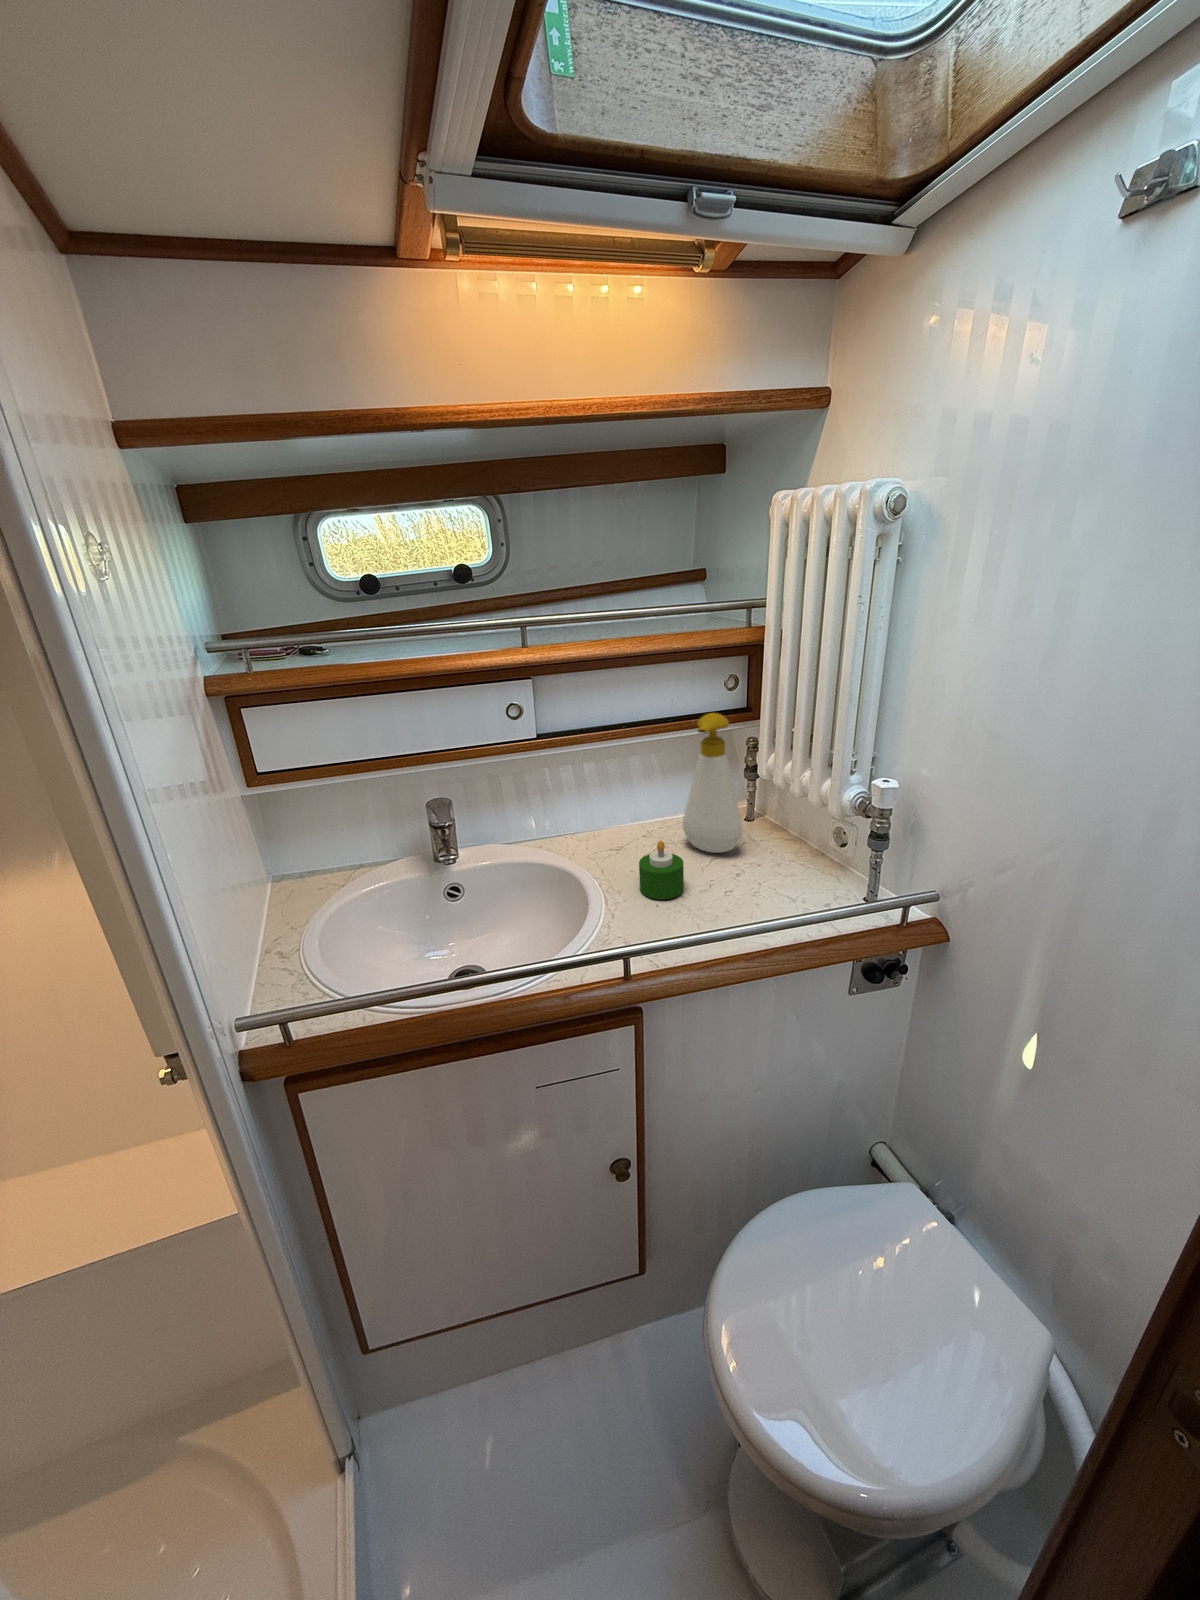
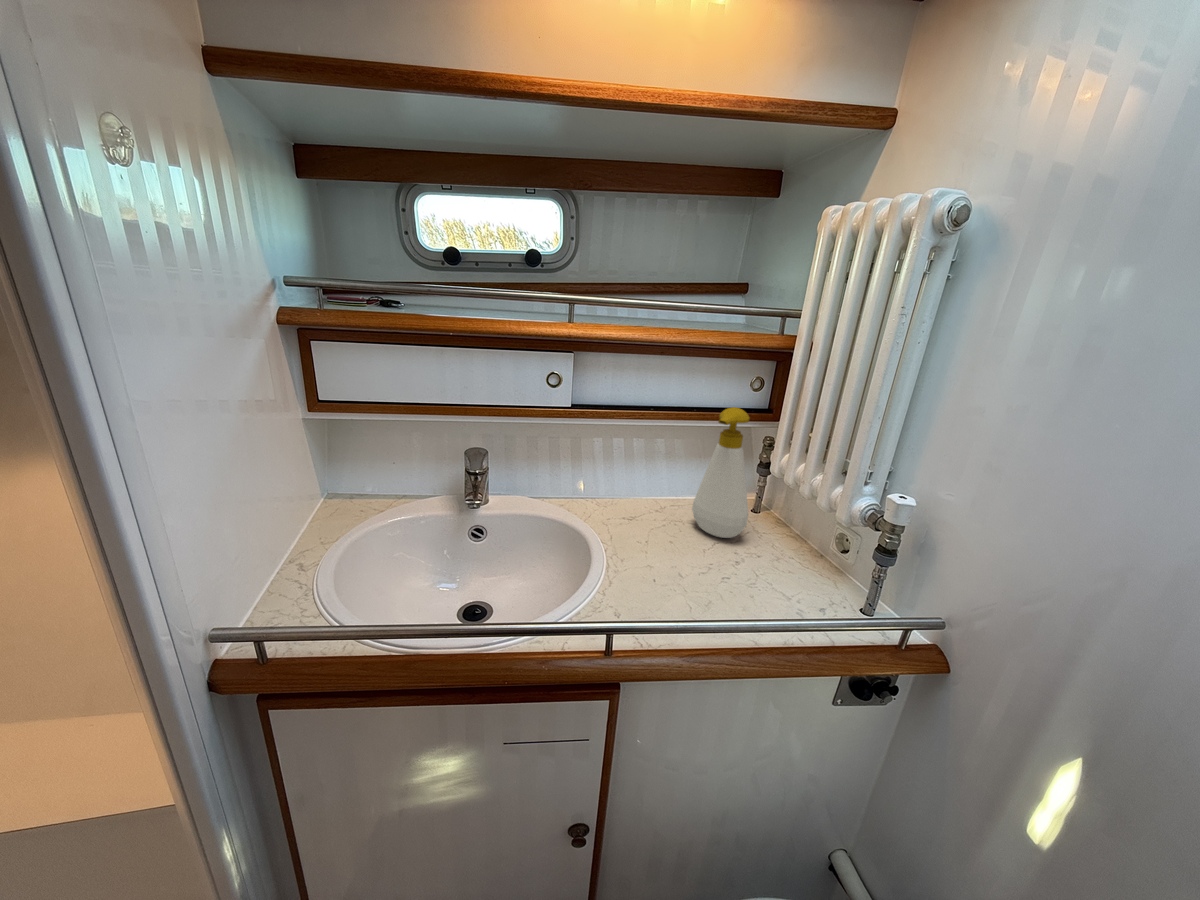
candle: present [639,840,684,899] -> none [642,518,686,575]

